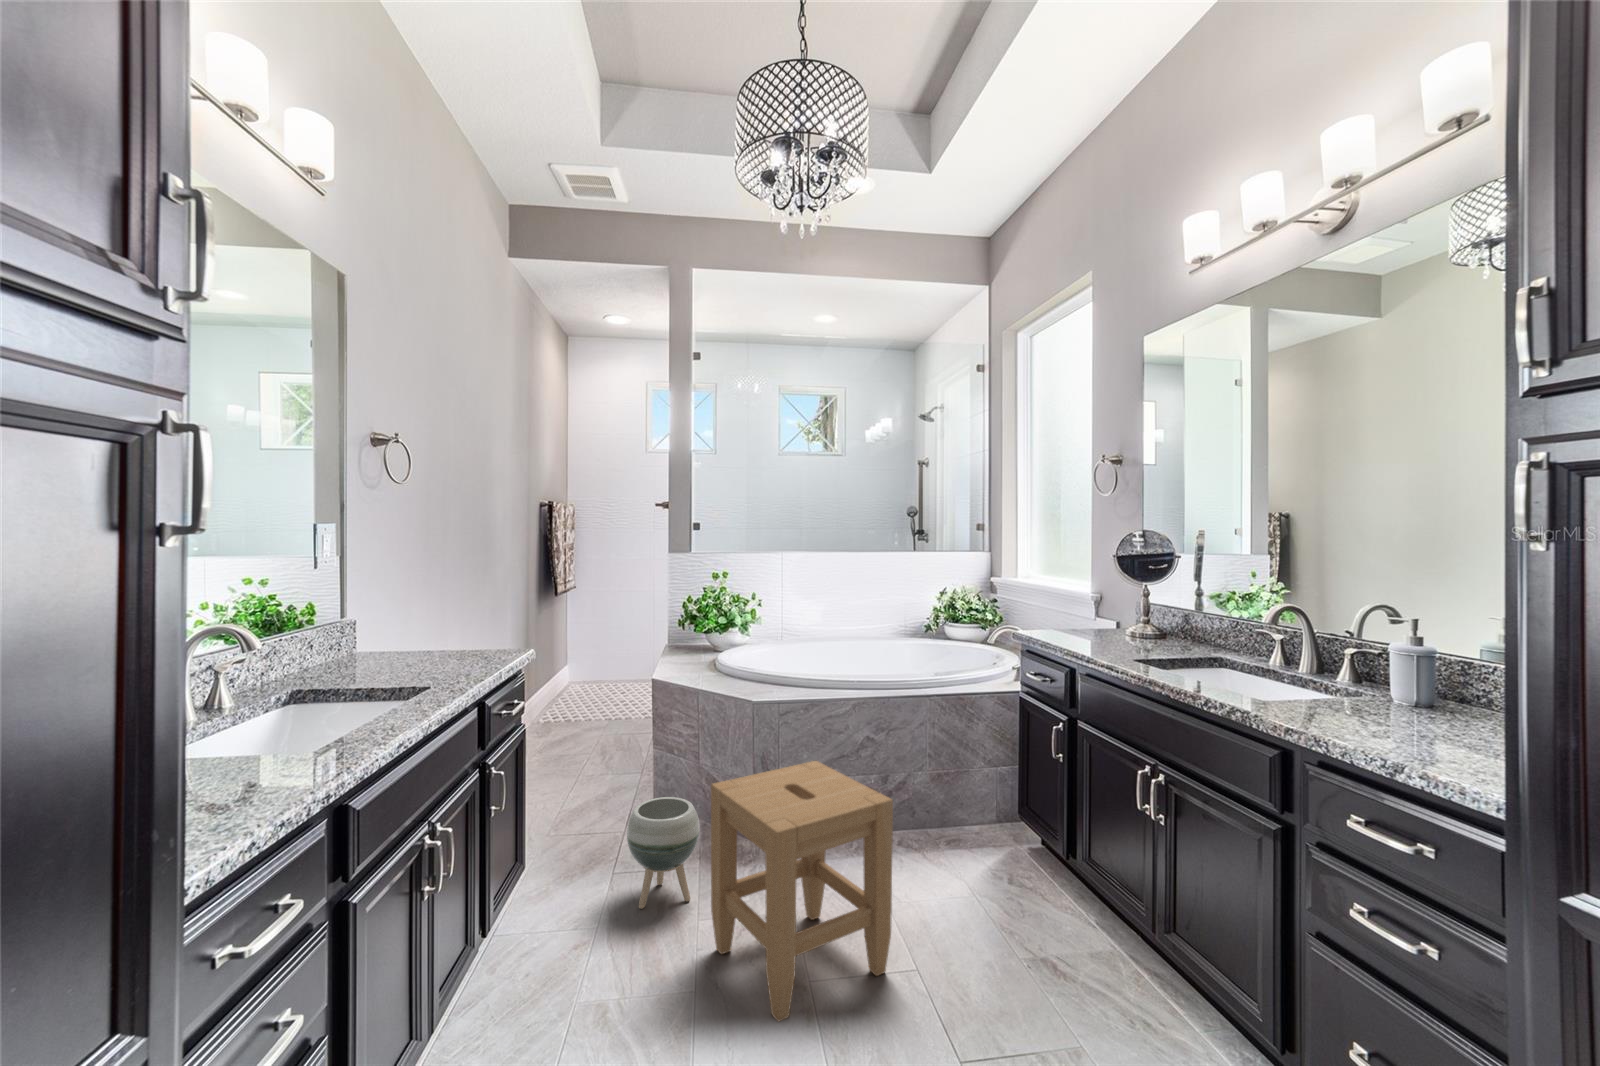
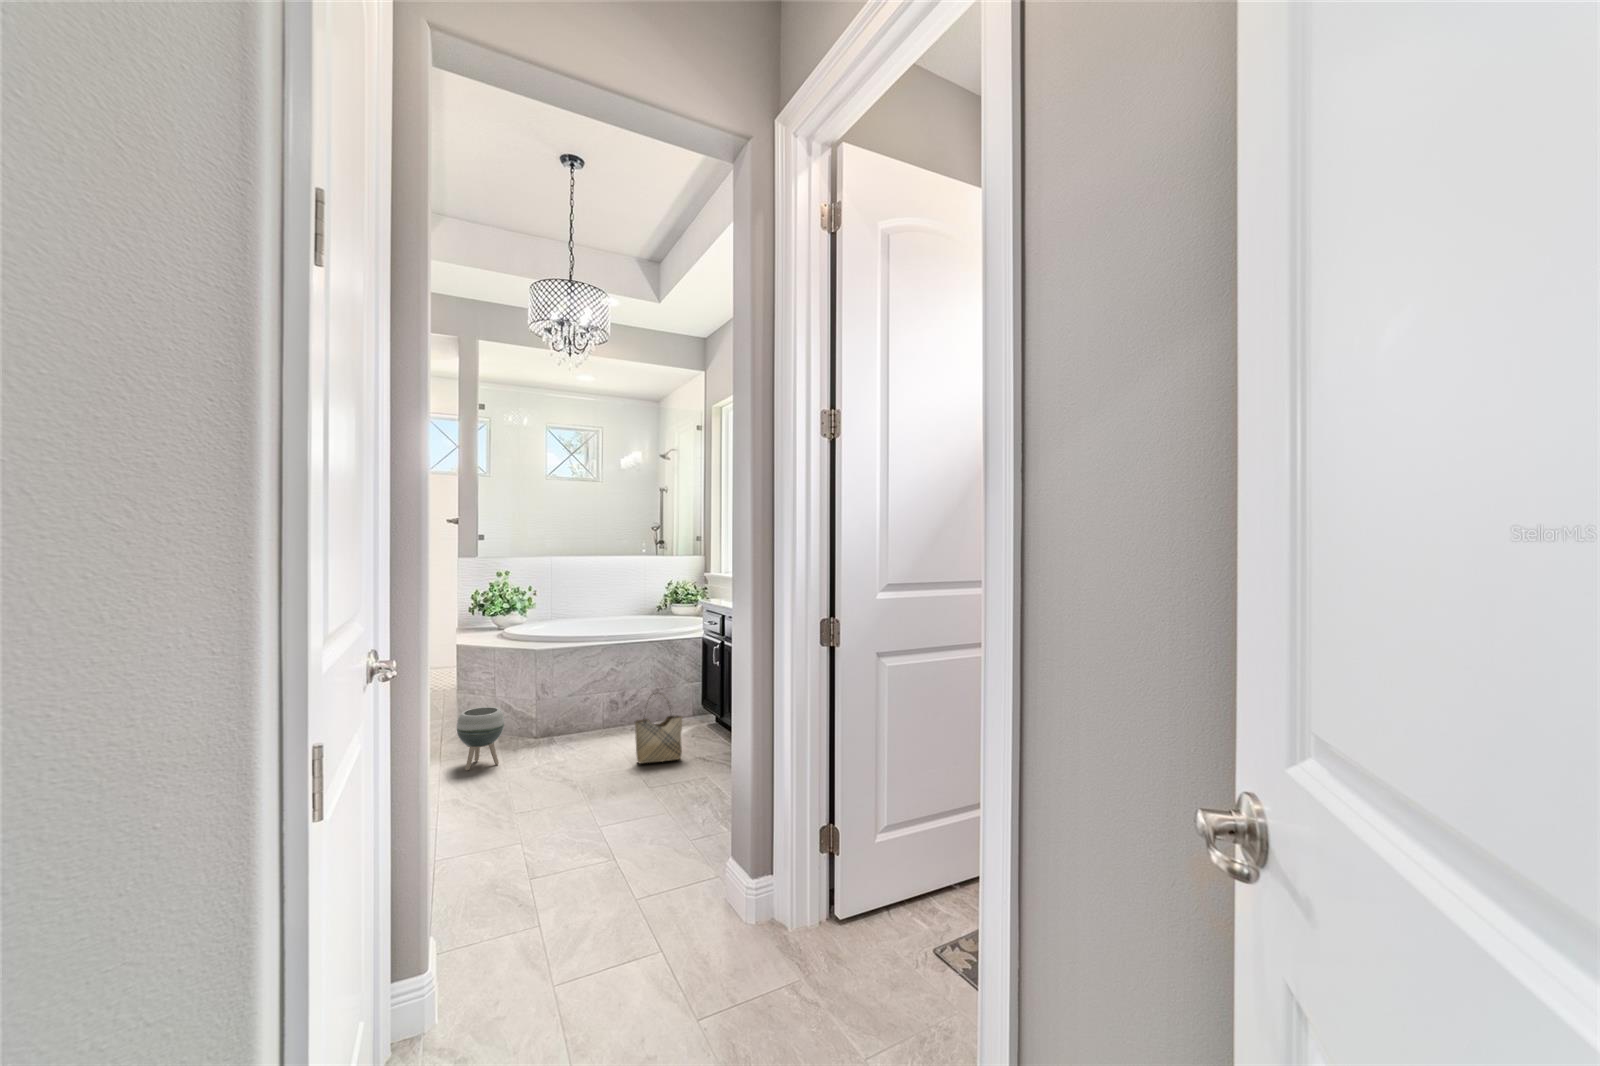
stool: present [711,761,893,1022] -> none [516,674,620,793]
woven basket: none [917,810,1009,953] -> present [635,697,683,763]

